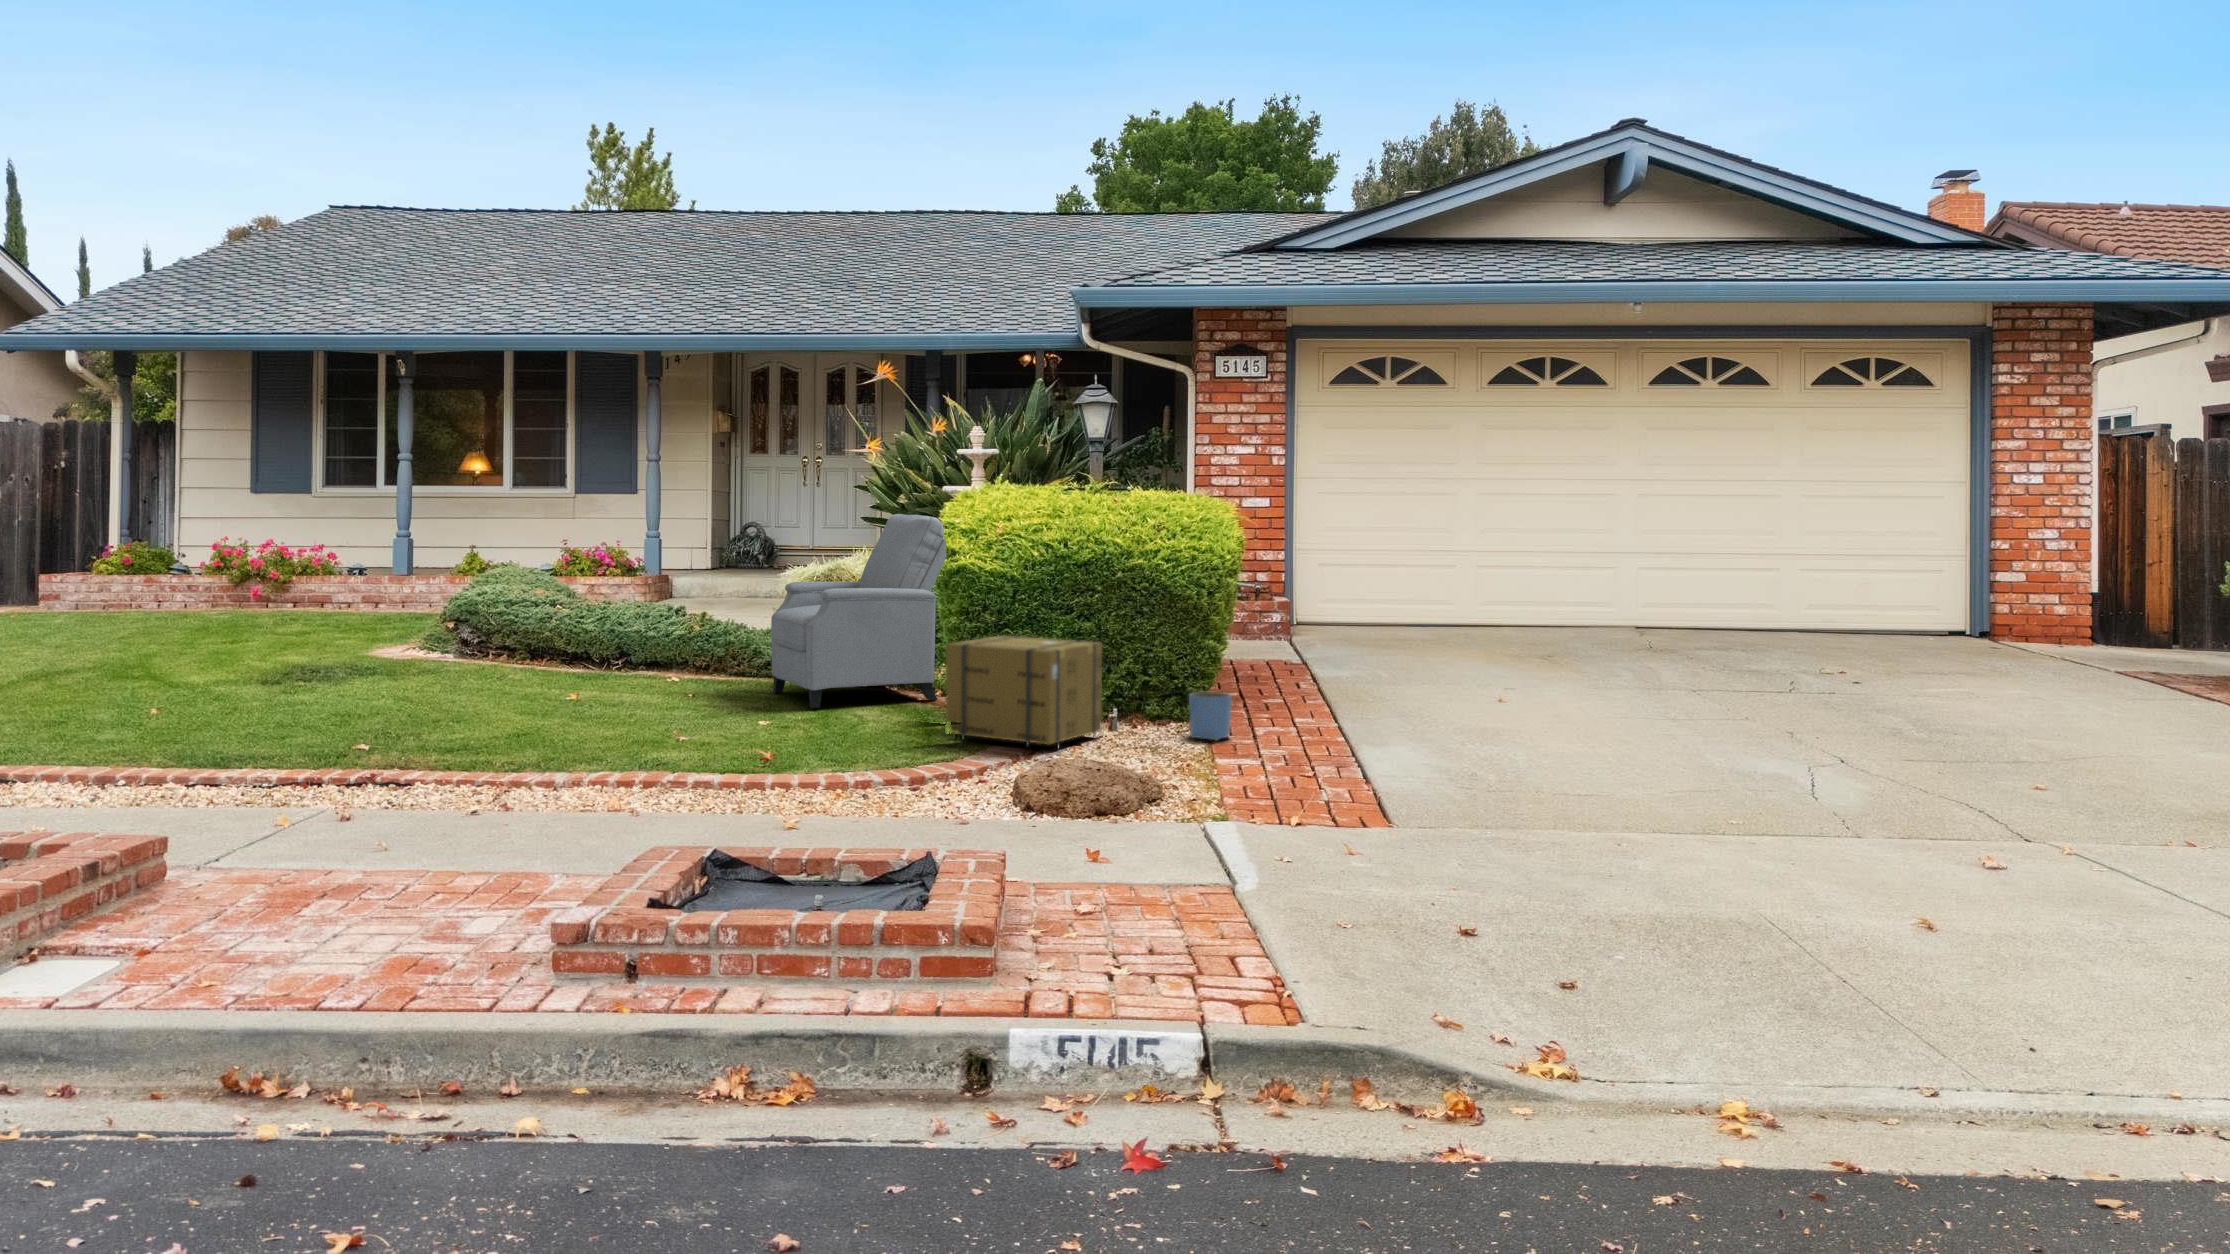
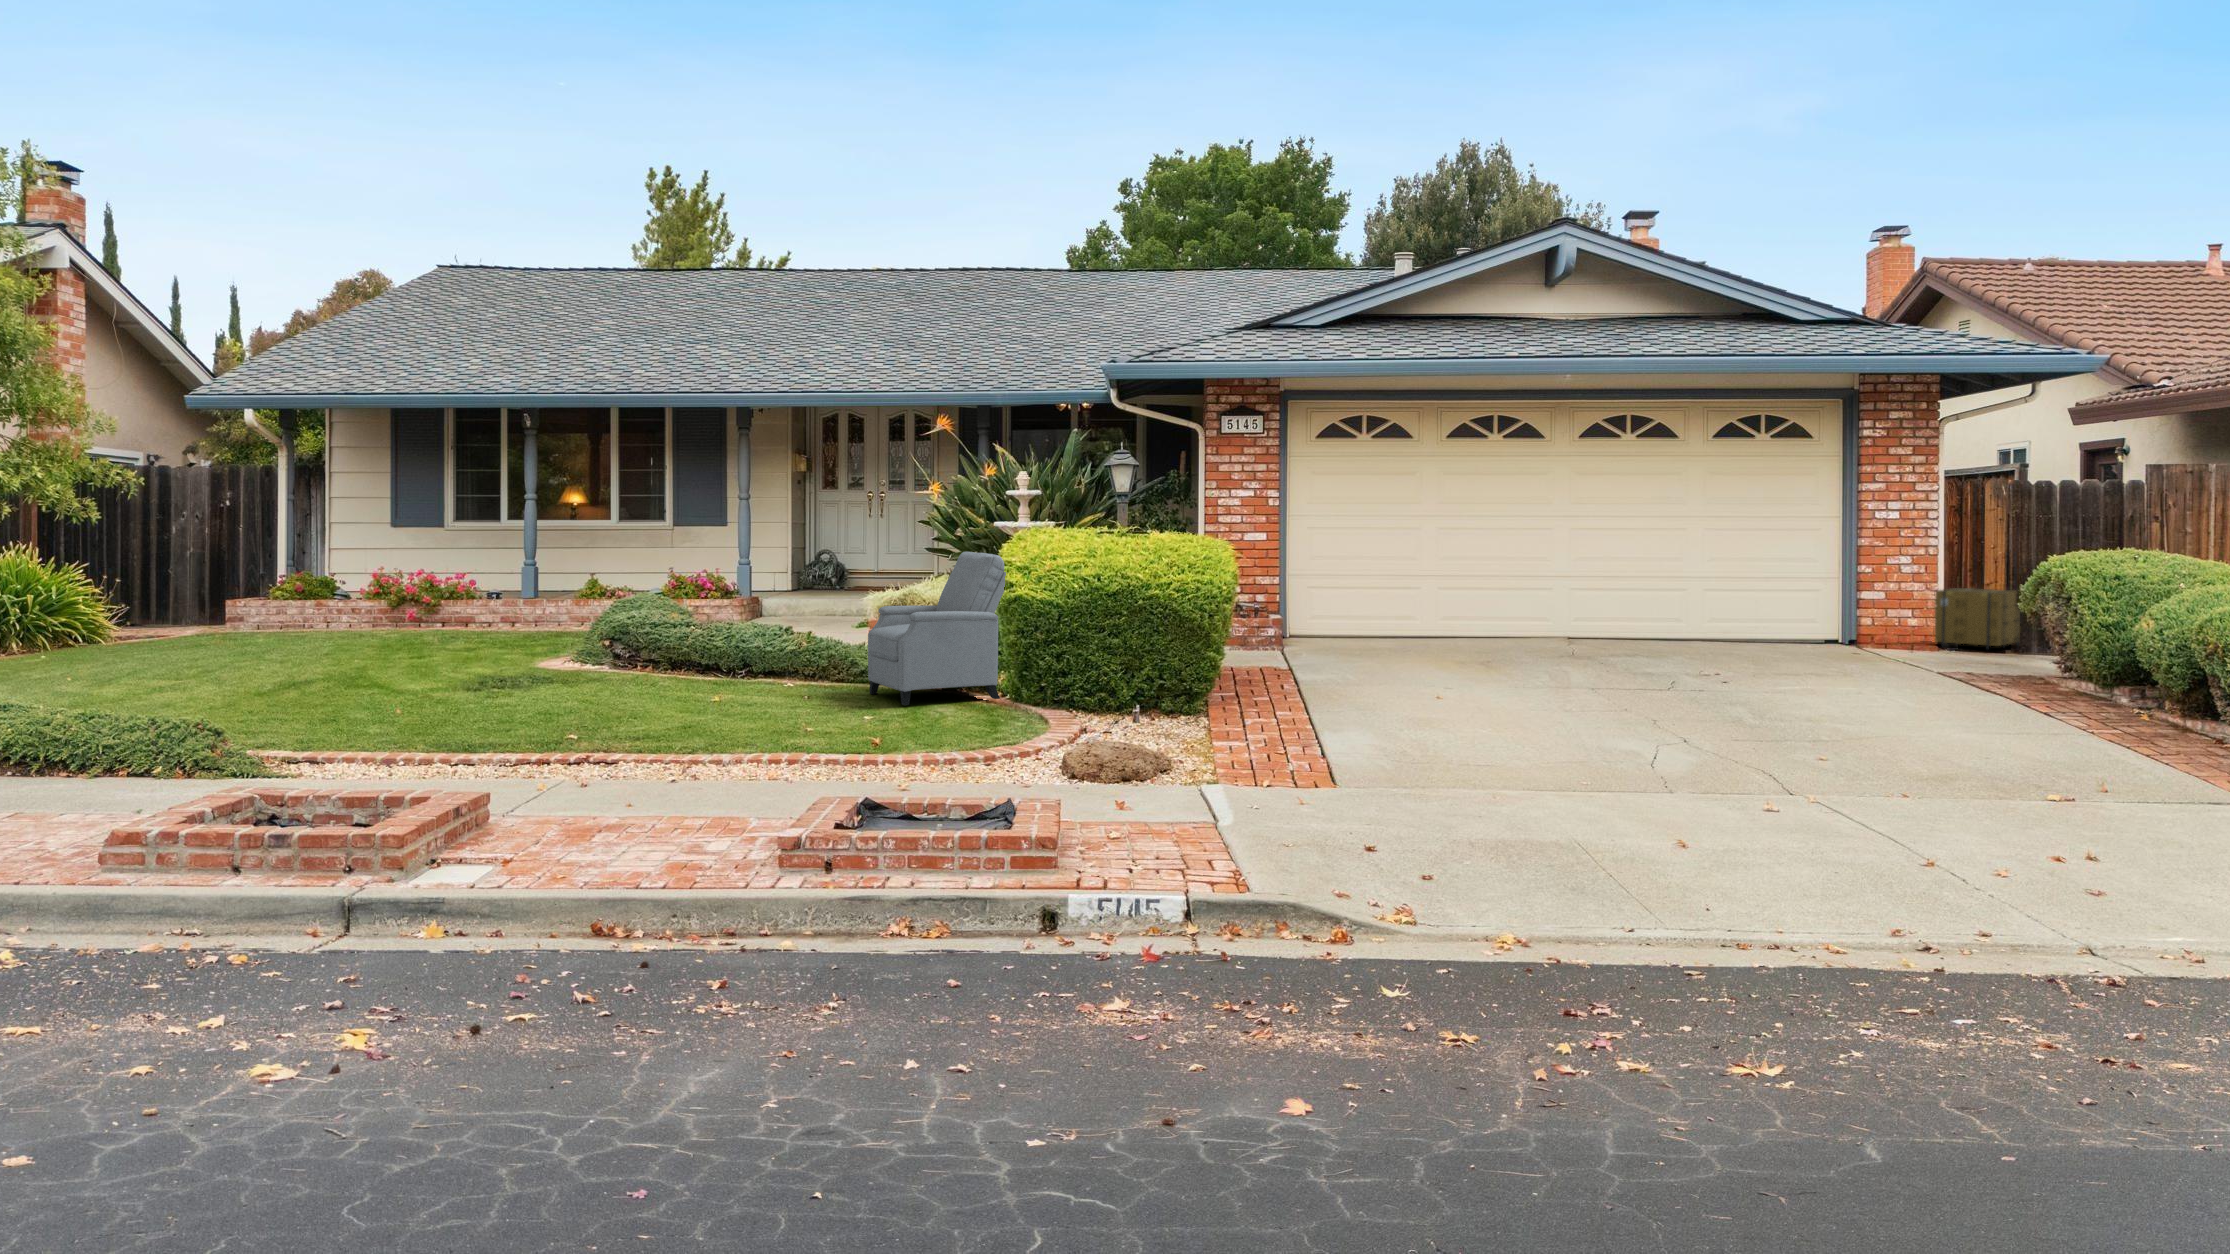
cardboard box: present [946,636,1102,748] -> present [1935,588,2020,649]
planter: present [1189,692,1232,741] -> none [1197,691,1230,729]

